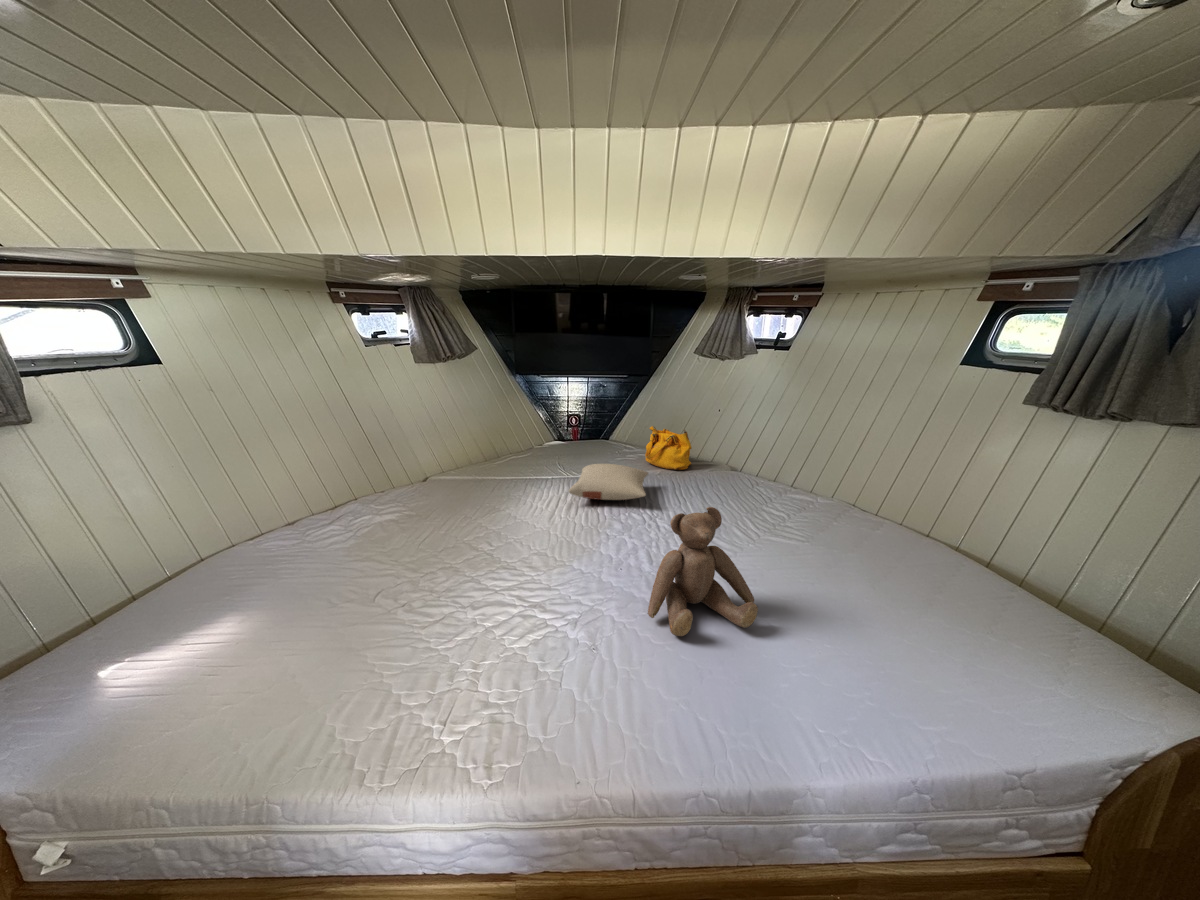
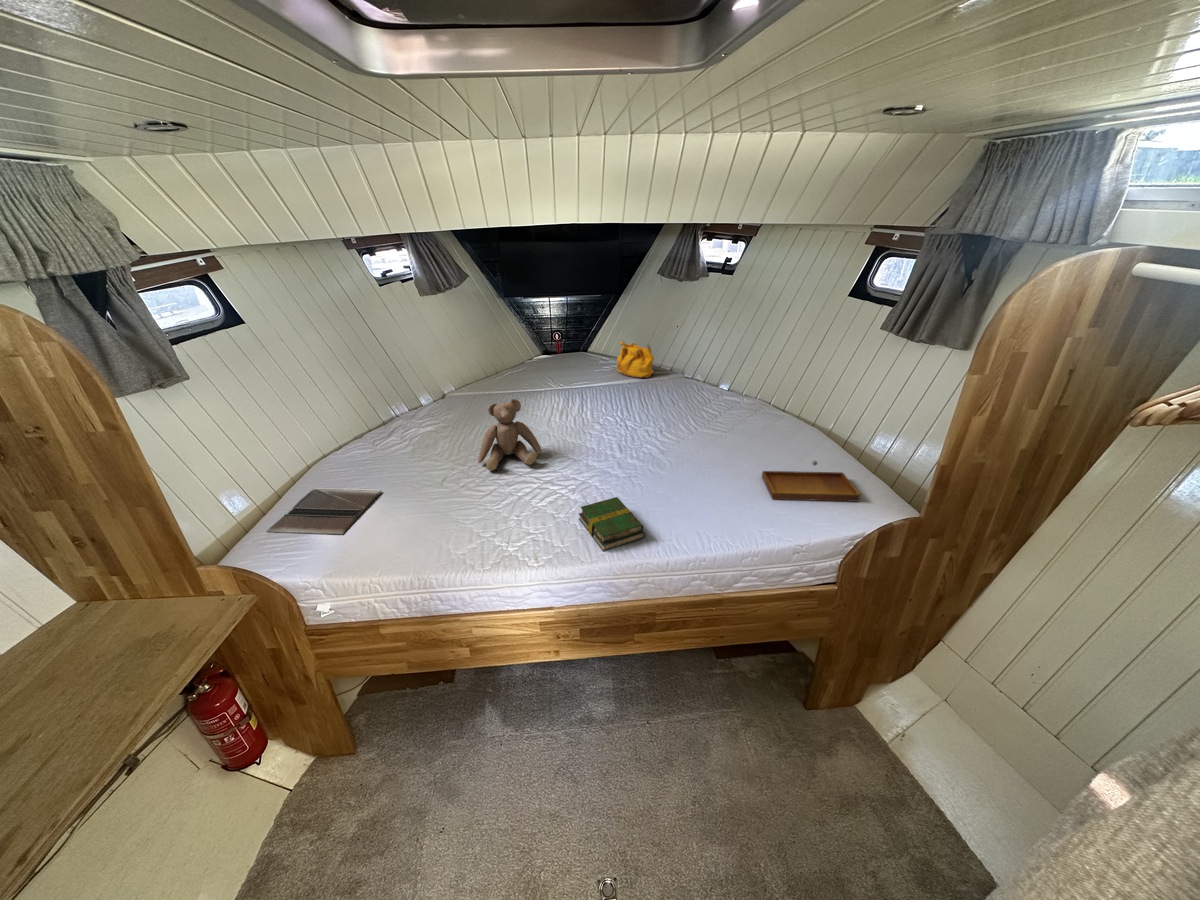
pillow: present [569,464,648,500] -> none [559,378,619,407]
teddy bear: present [648,507,758,636] -> present [478,399,541,470]
tray: none [880,593,1080,674] -> present [762,461,860,502]
laptop: none [51,595,279,685] -> present [266,488,382,535]
book: none [577,641,698,759] -> present [579,497,645,551]

